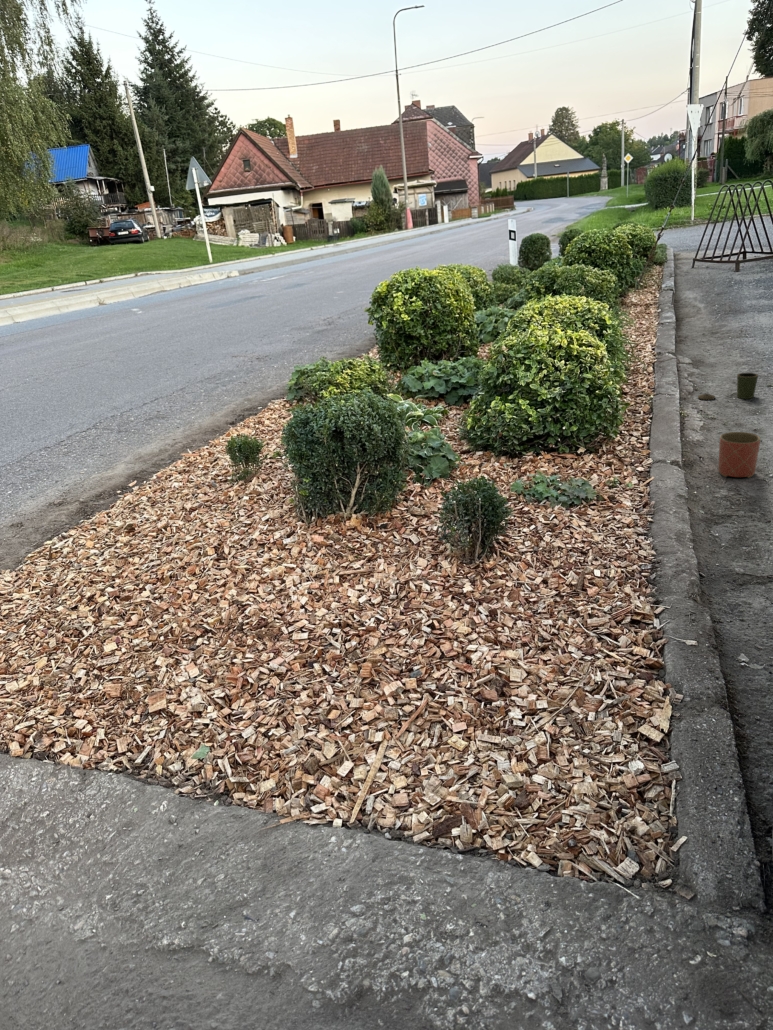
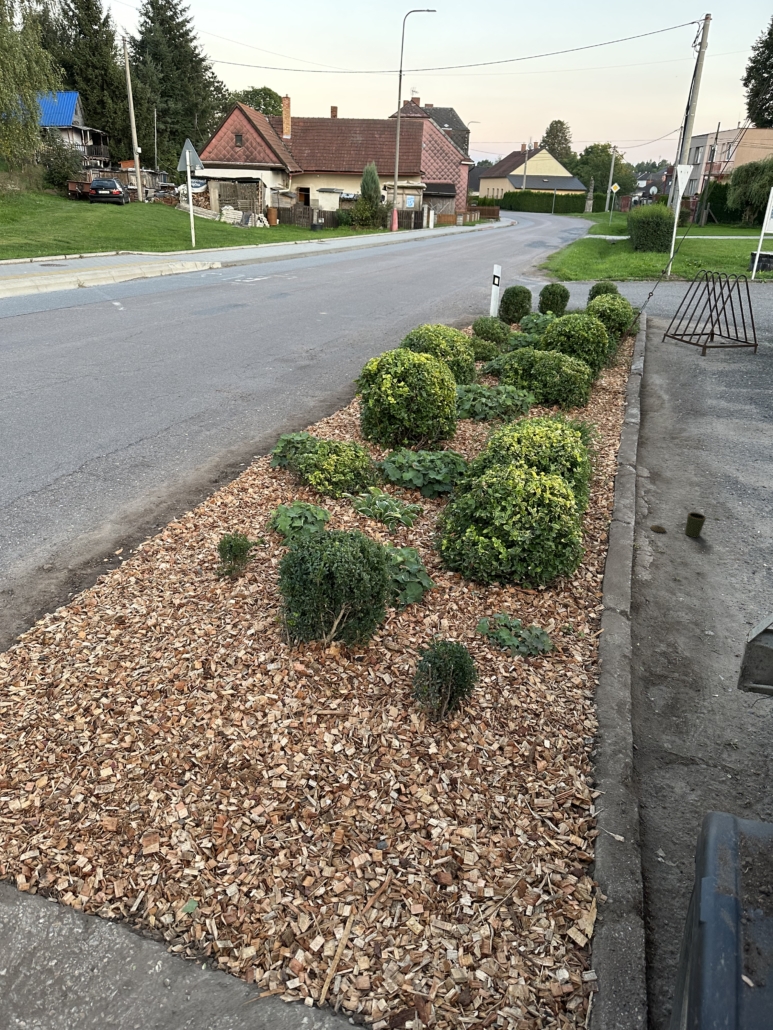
planter: present [718,432,761,478] -> none [660,594,700,639]

